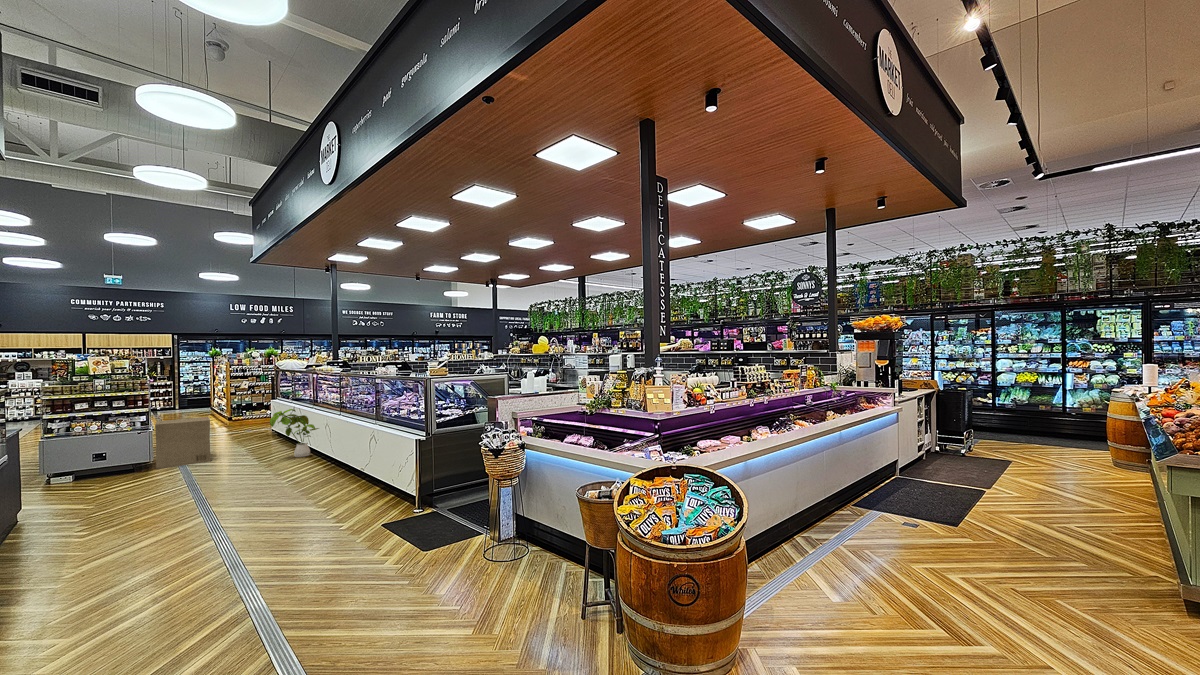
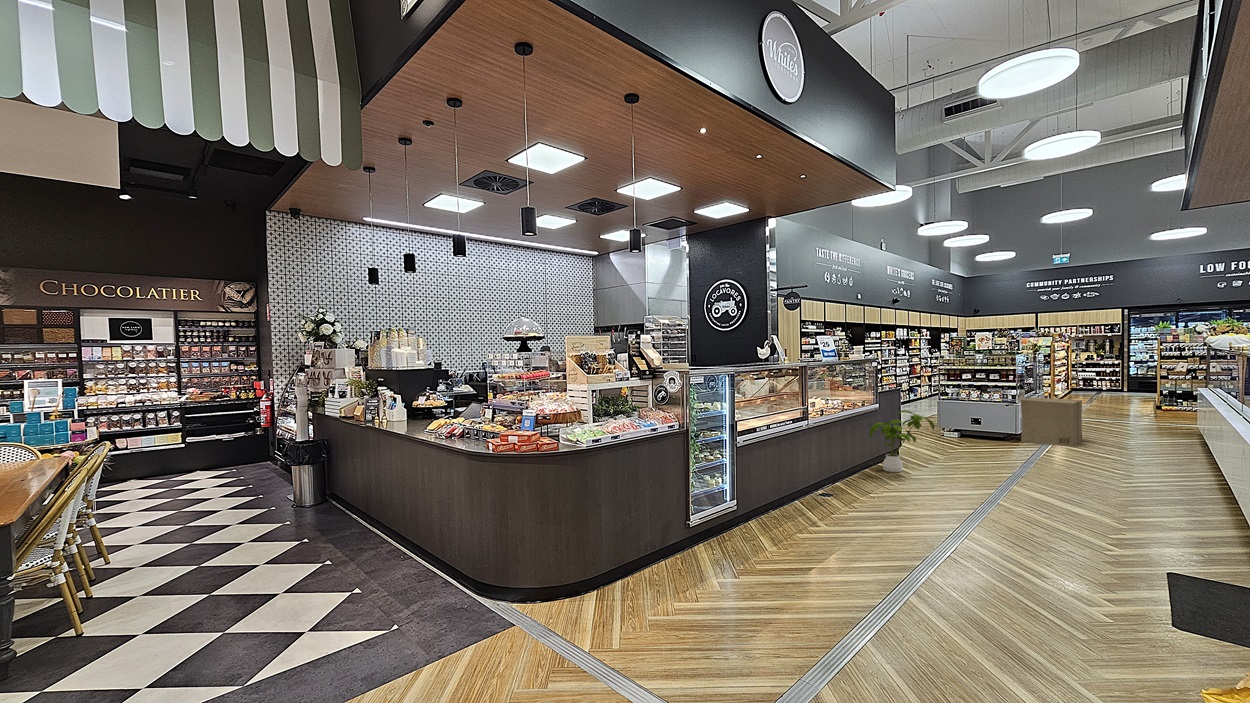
house plant: present [270,409,319,457] -> present [869,410,934,472]

